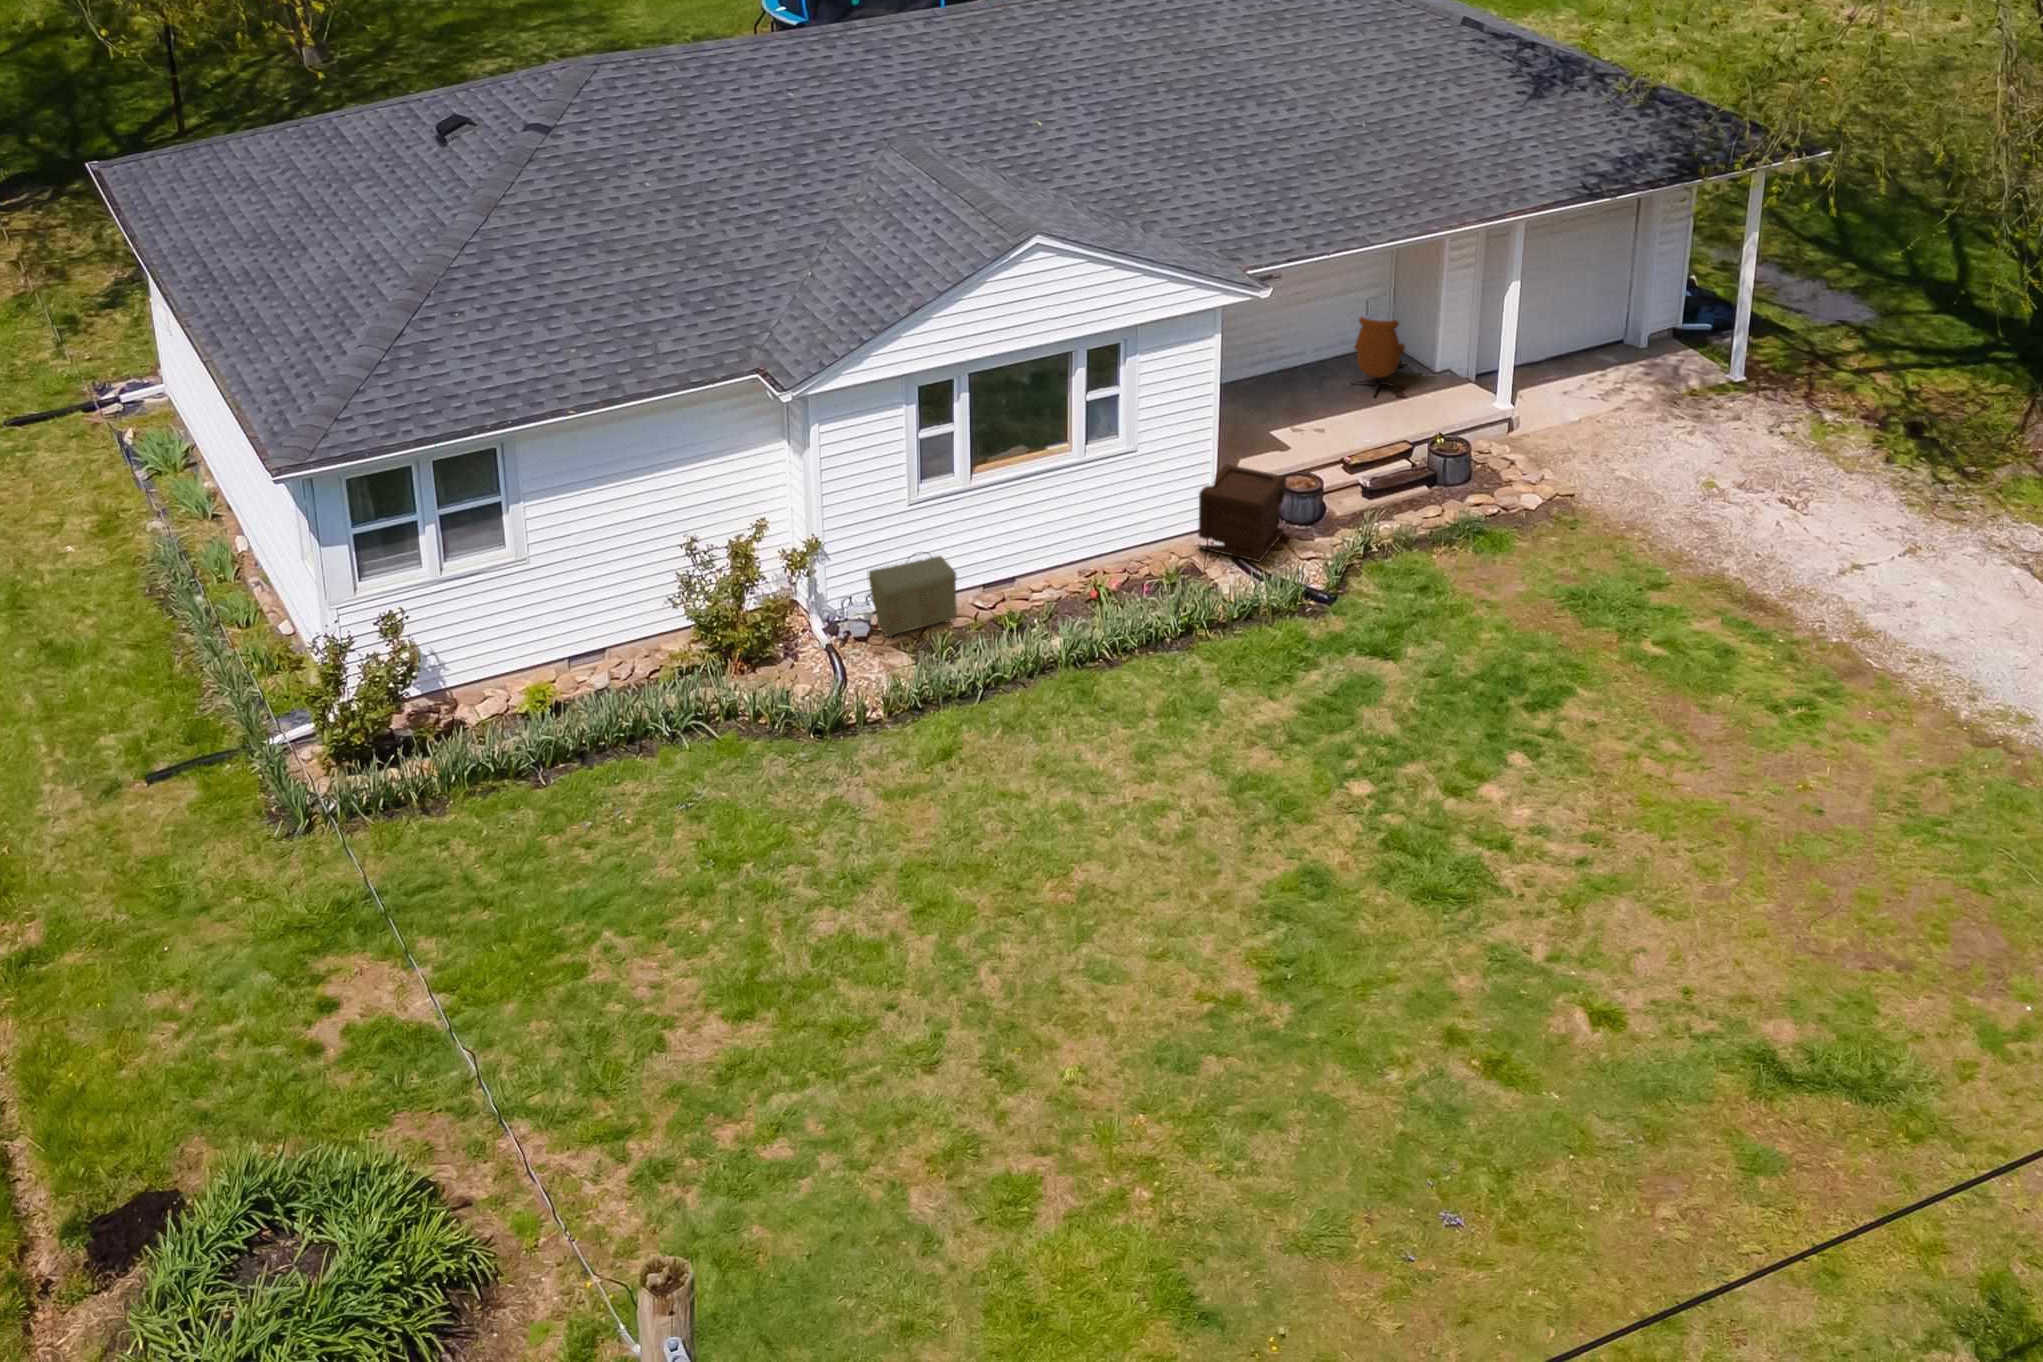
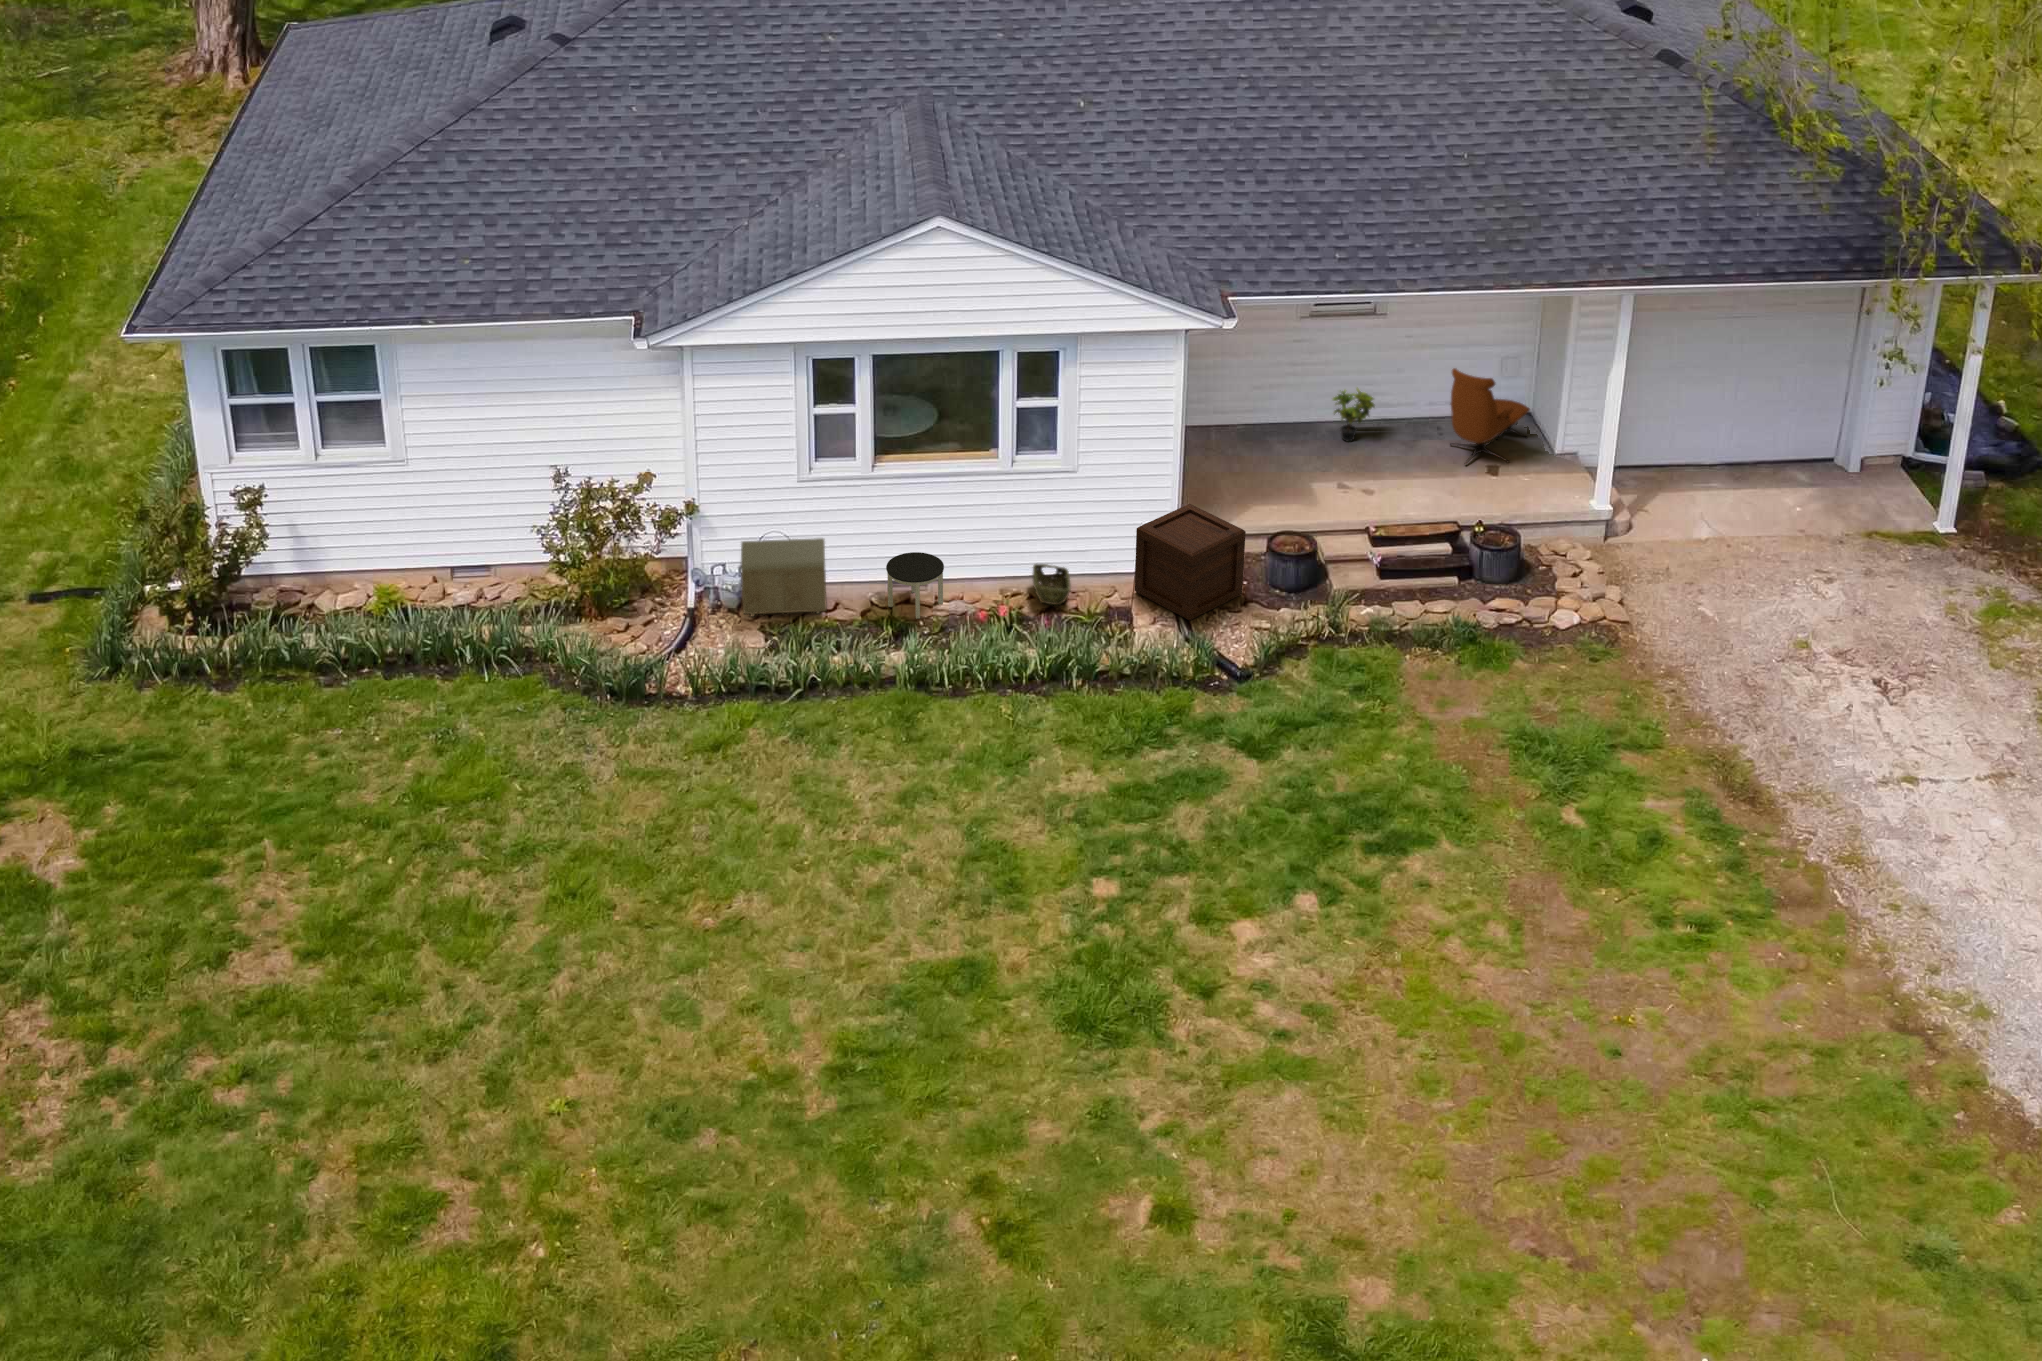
potted plant: none [1251,348,1291,396] -> present [1333,388,1375,442]
woven basket: none [1111,539,1156,573] -> present [1033,564,1071,605]
round table: none [998,550,1051,609] -> present [886,552,944,619]

